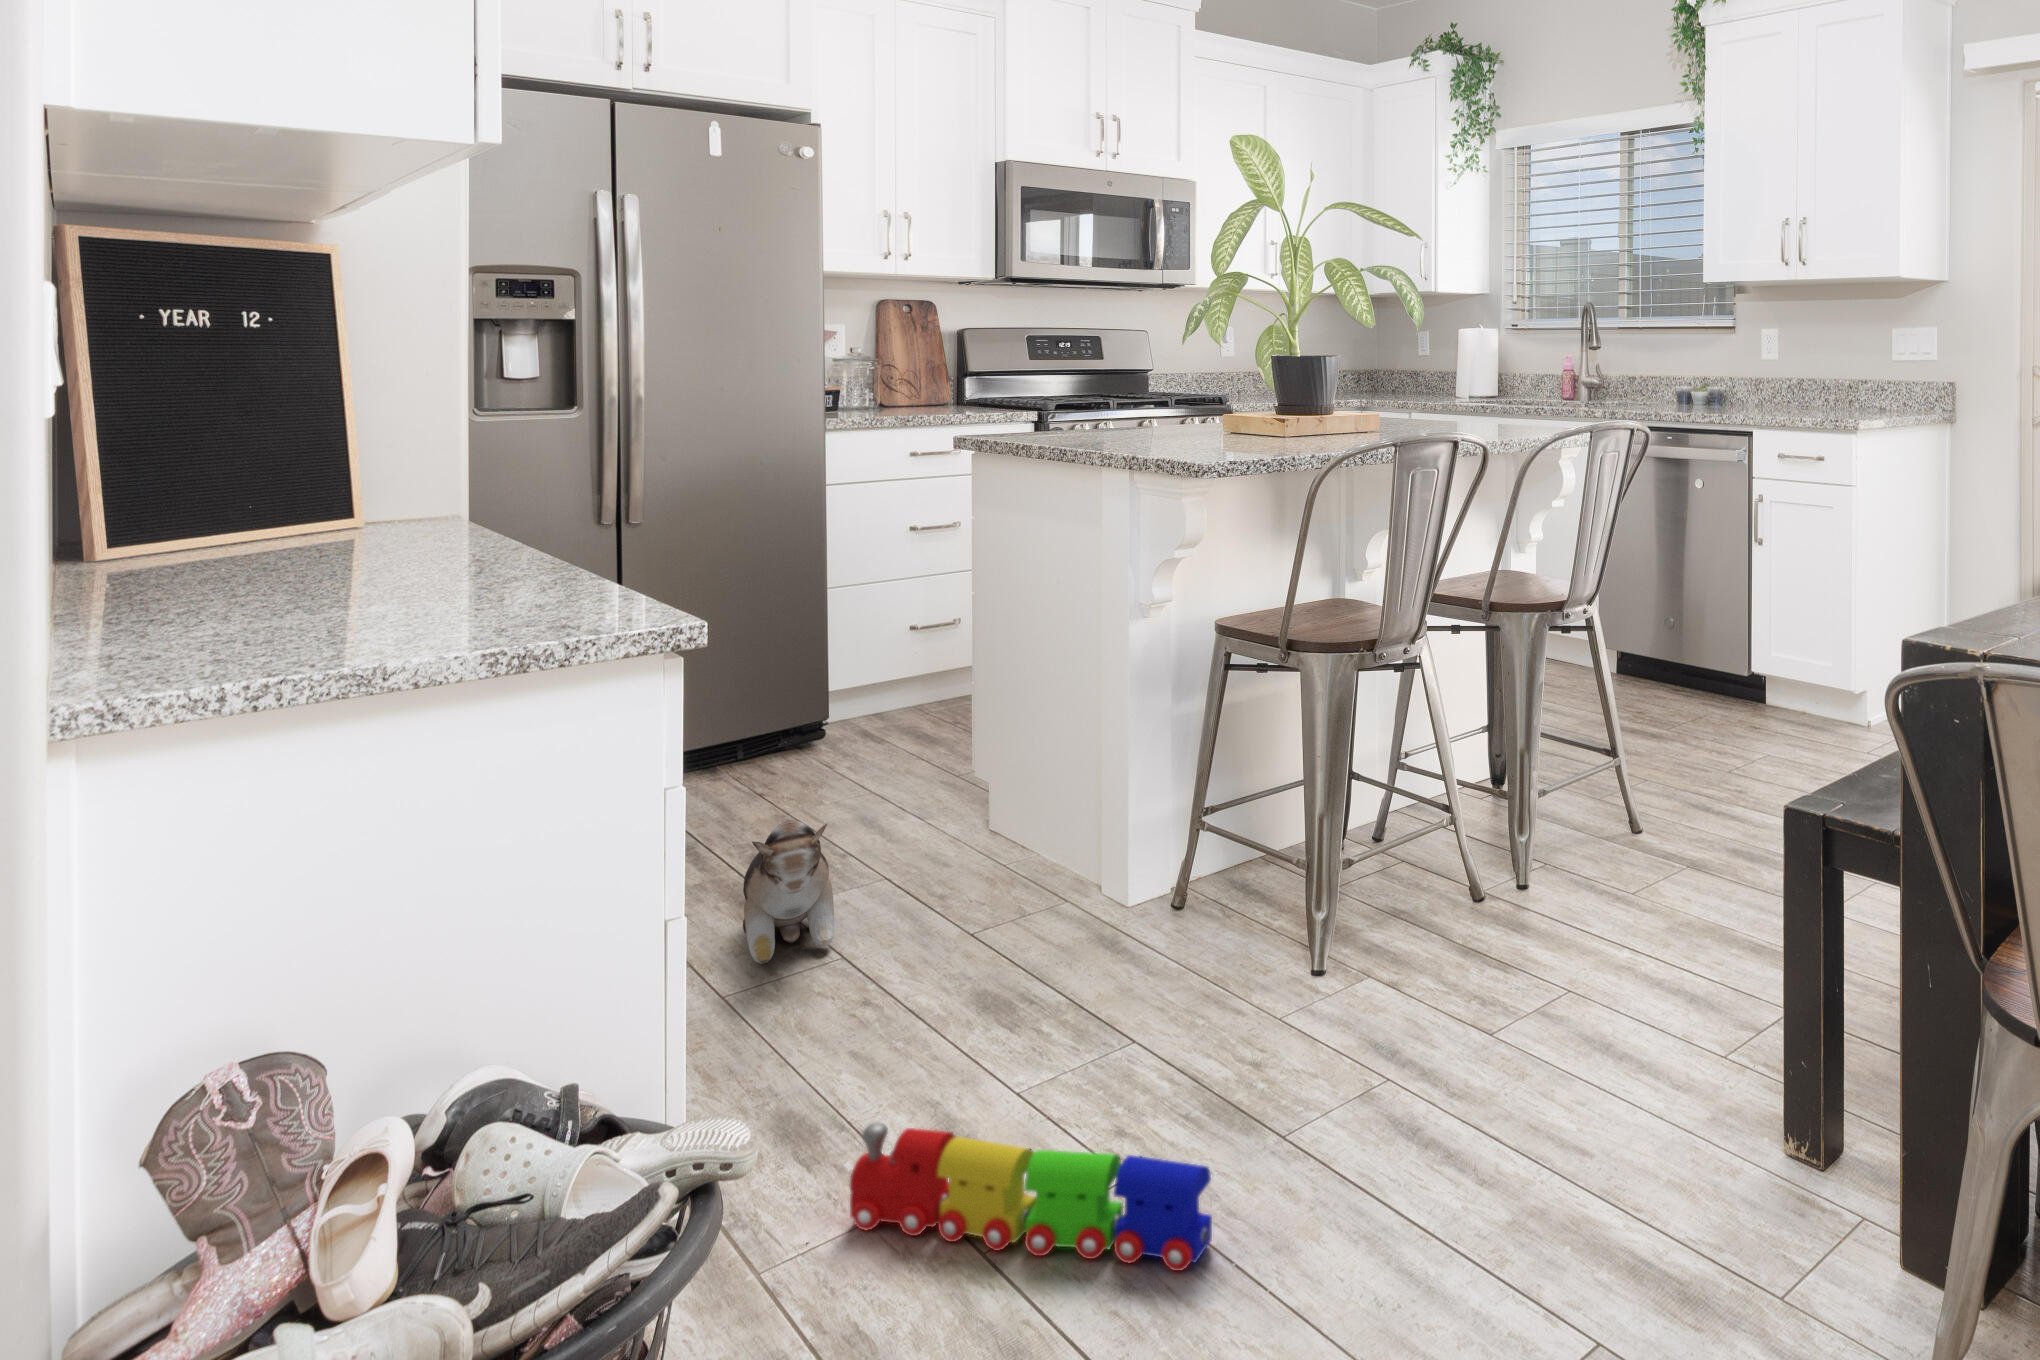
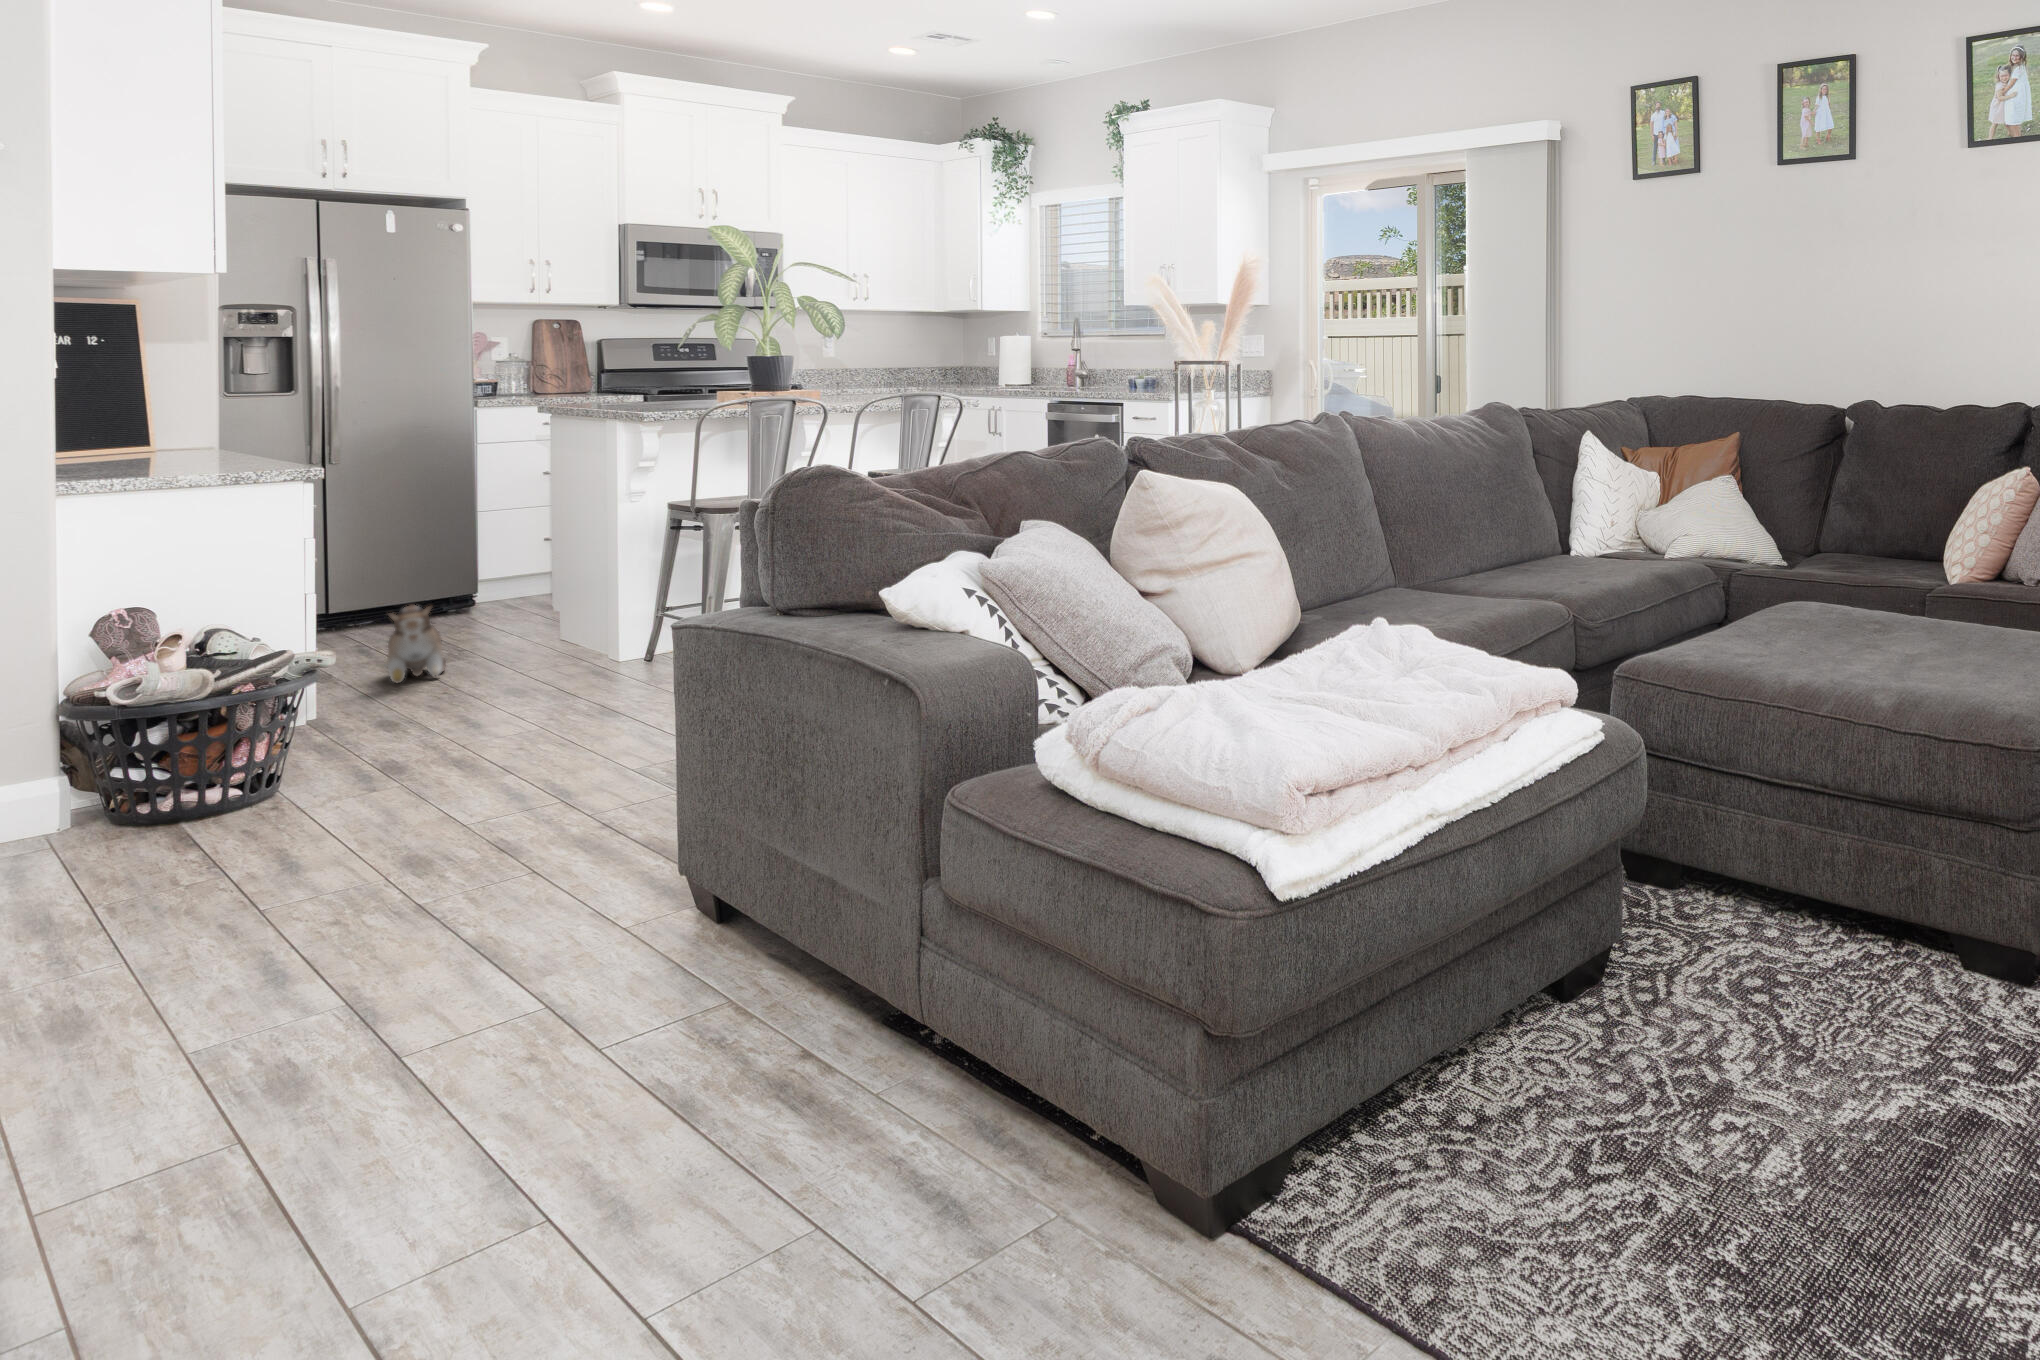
toy train: present [850,1123,1212,1271] -> none [408,701,578,747]

